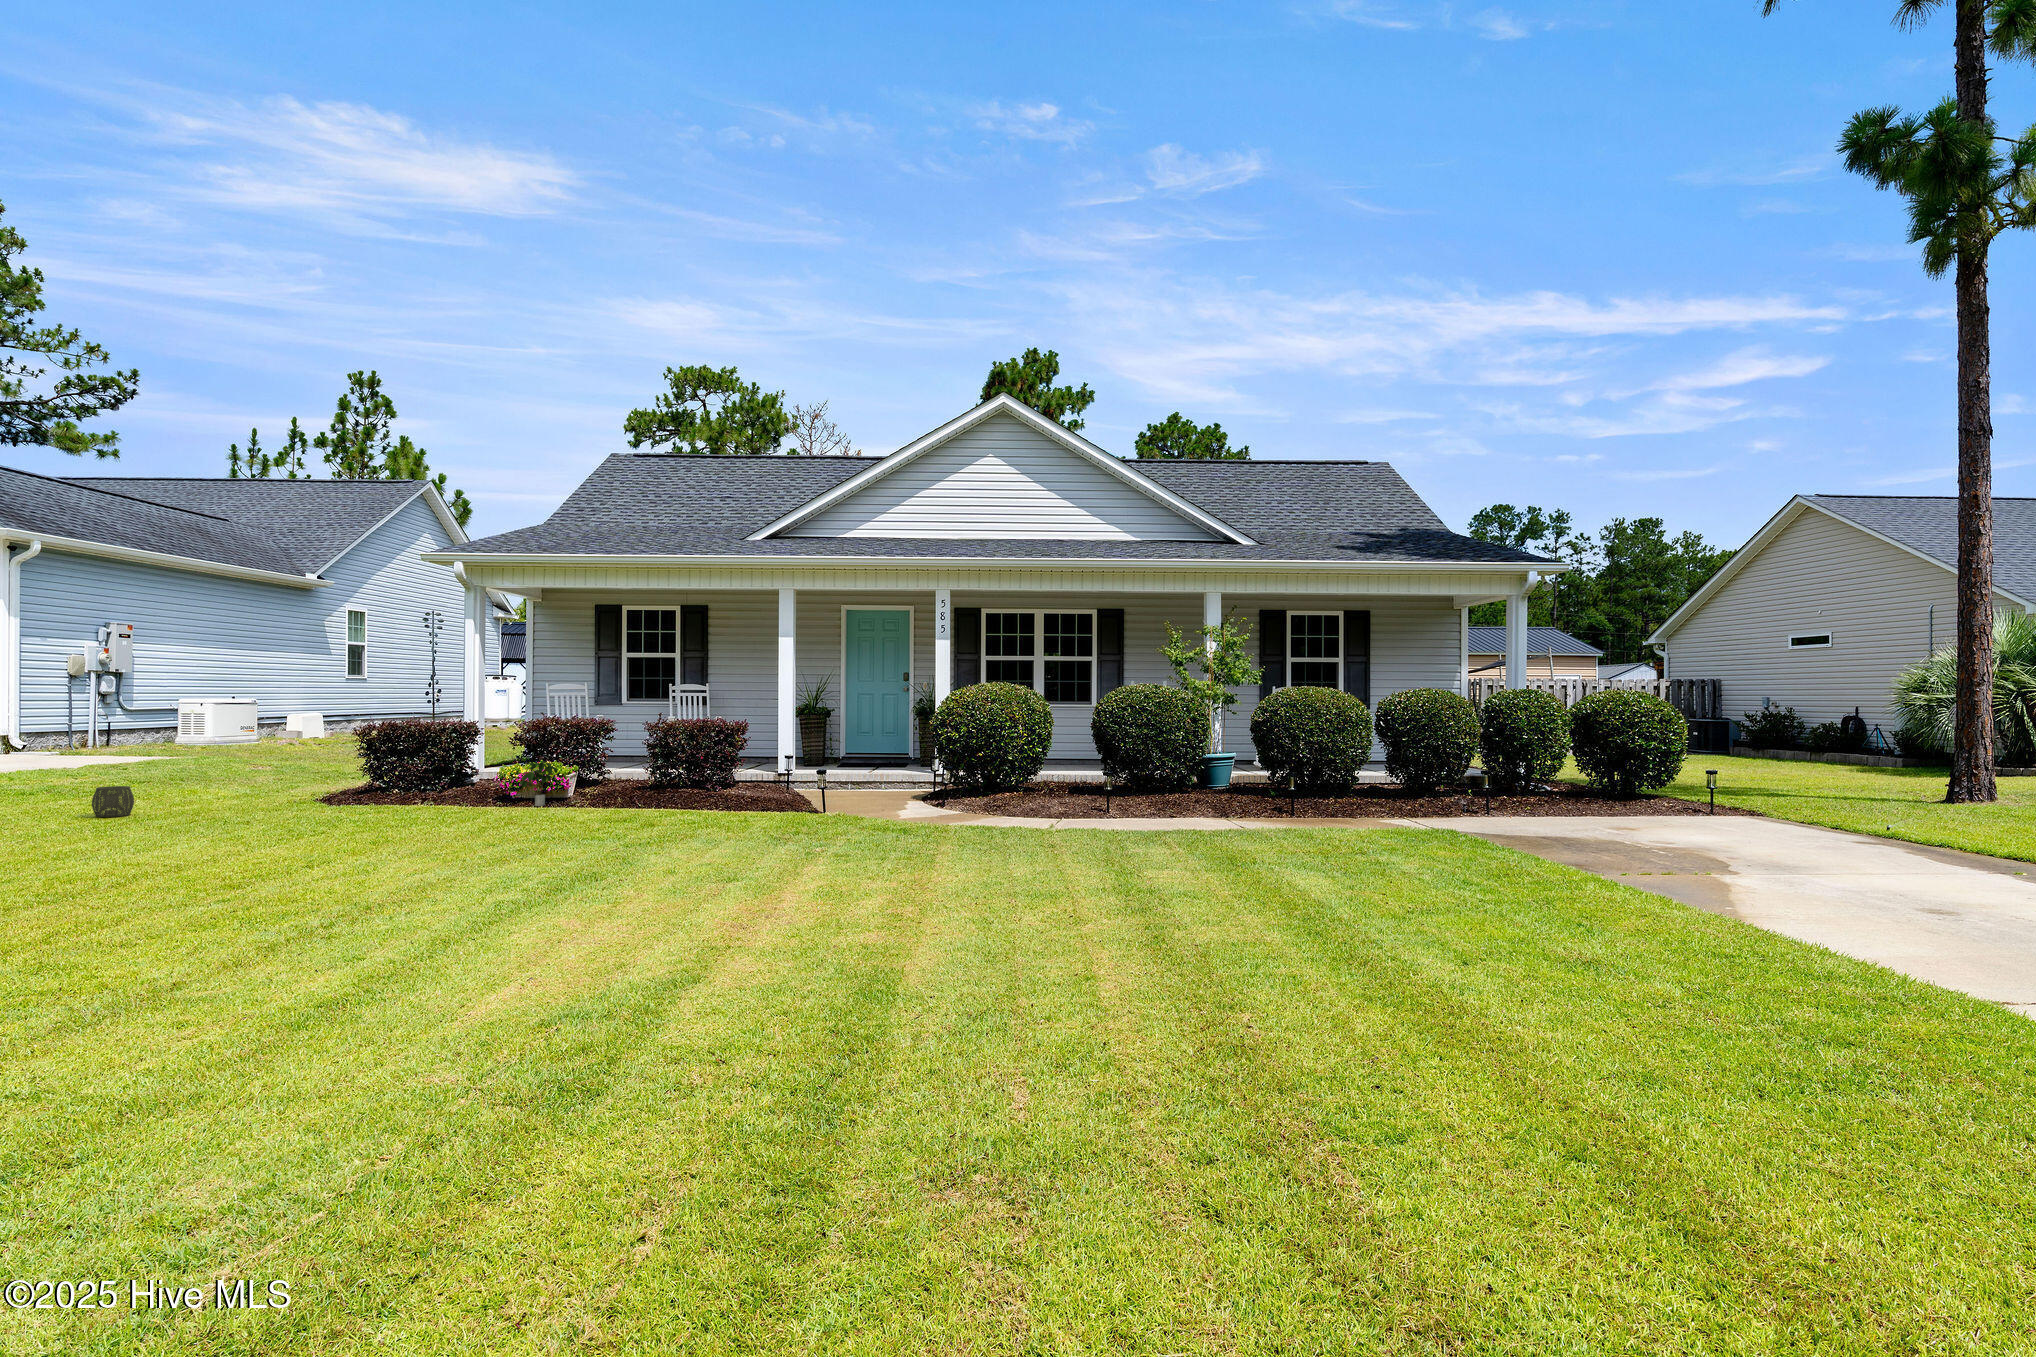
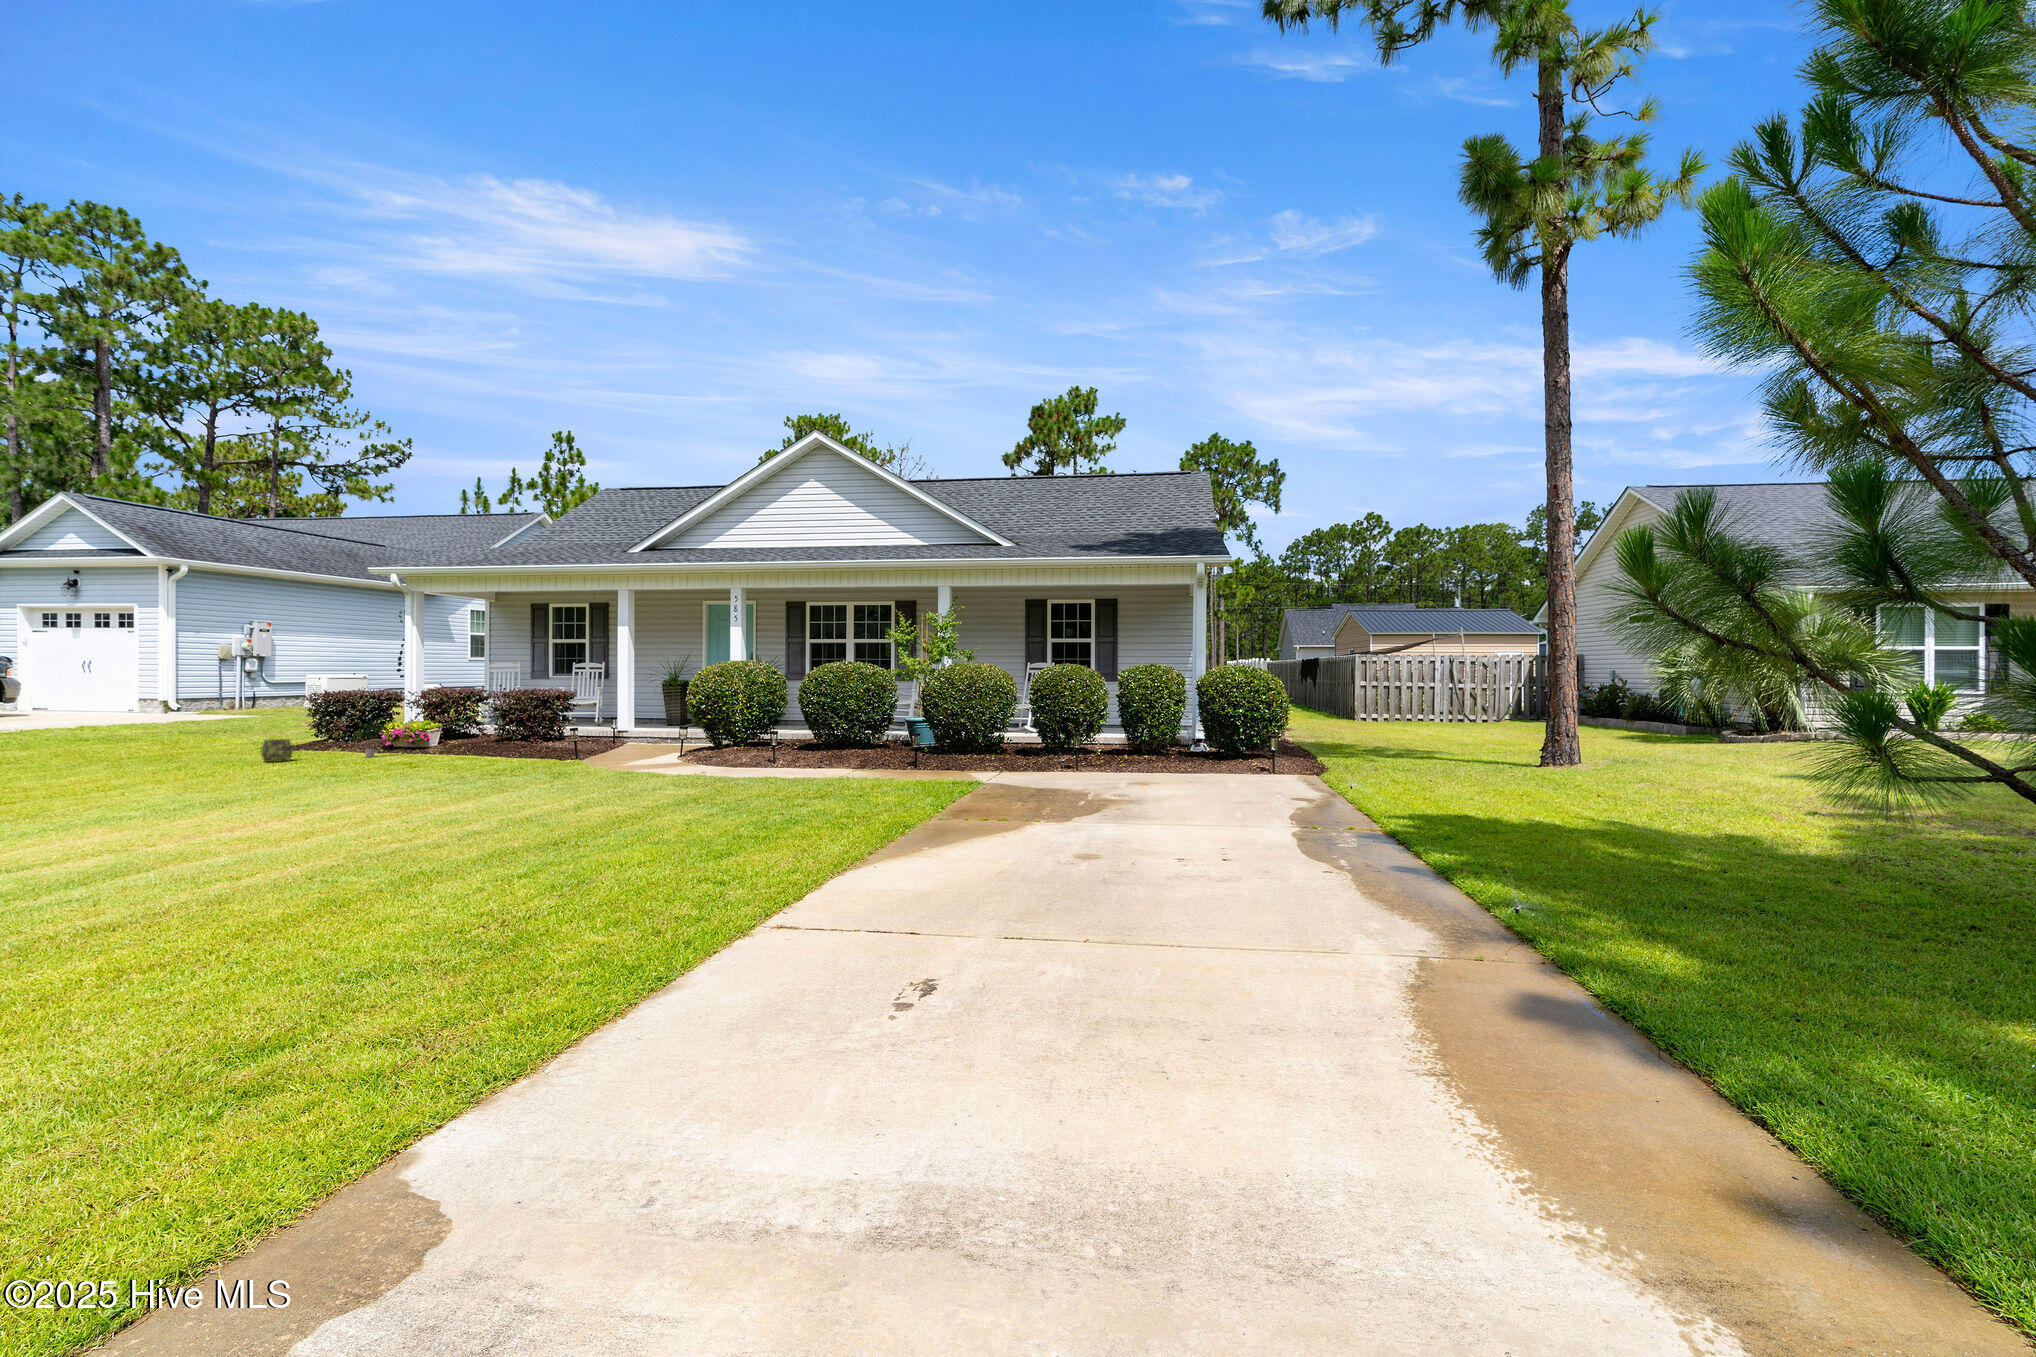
woven basket: present [92,786,134,817] -> present [261,739,293,762]

